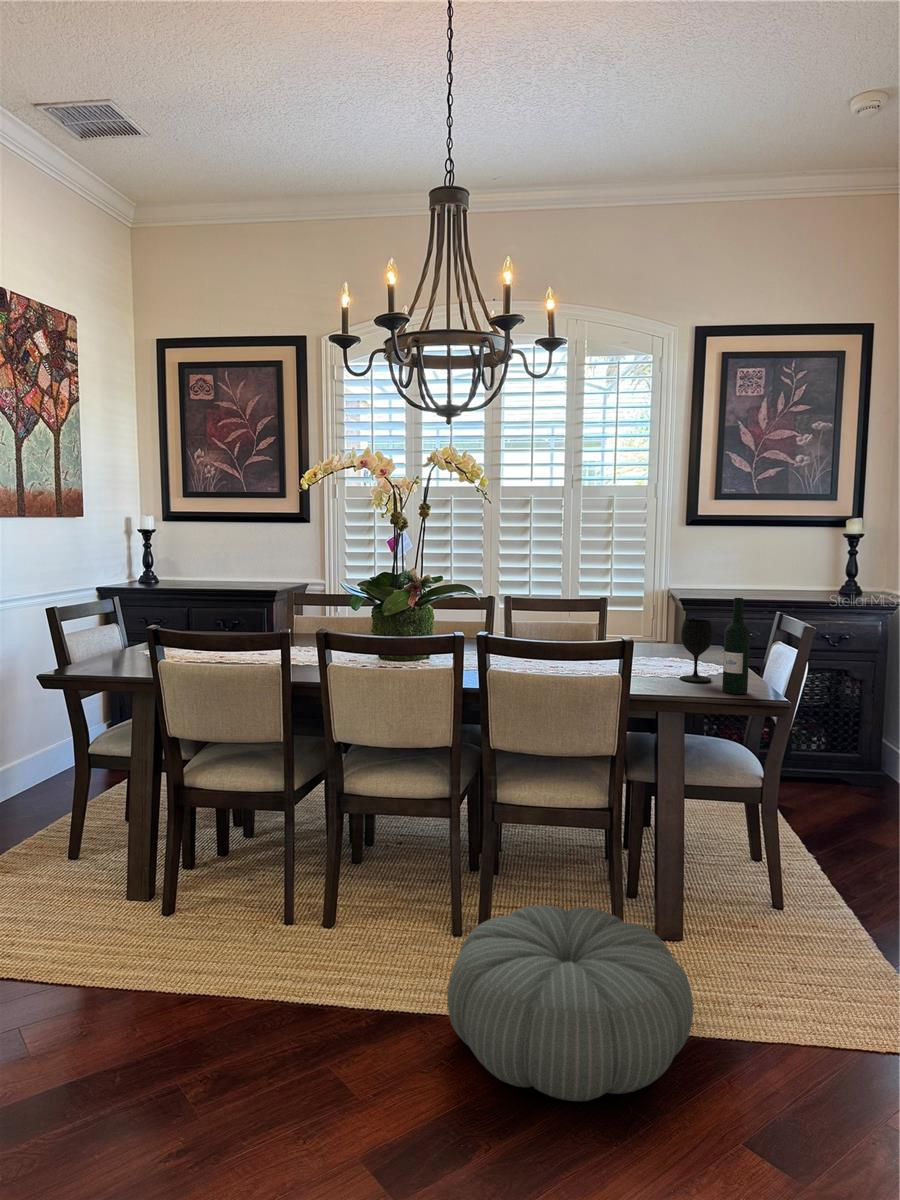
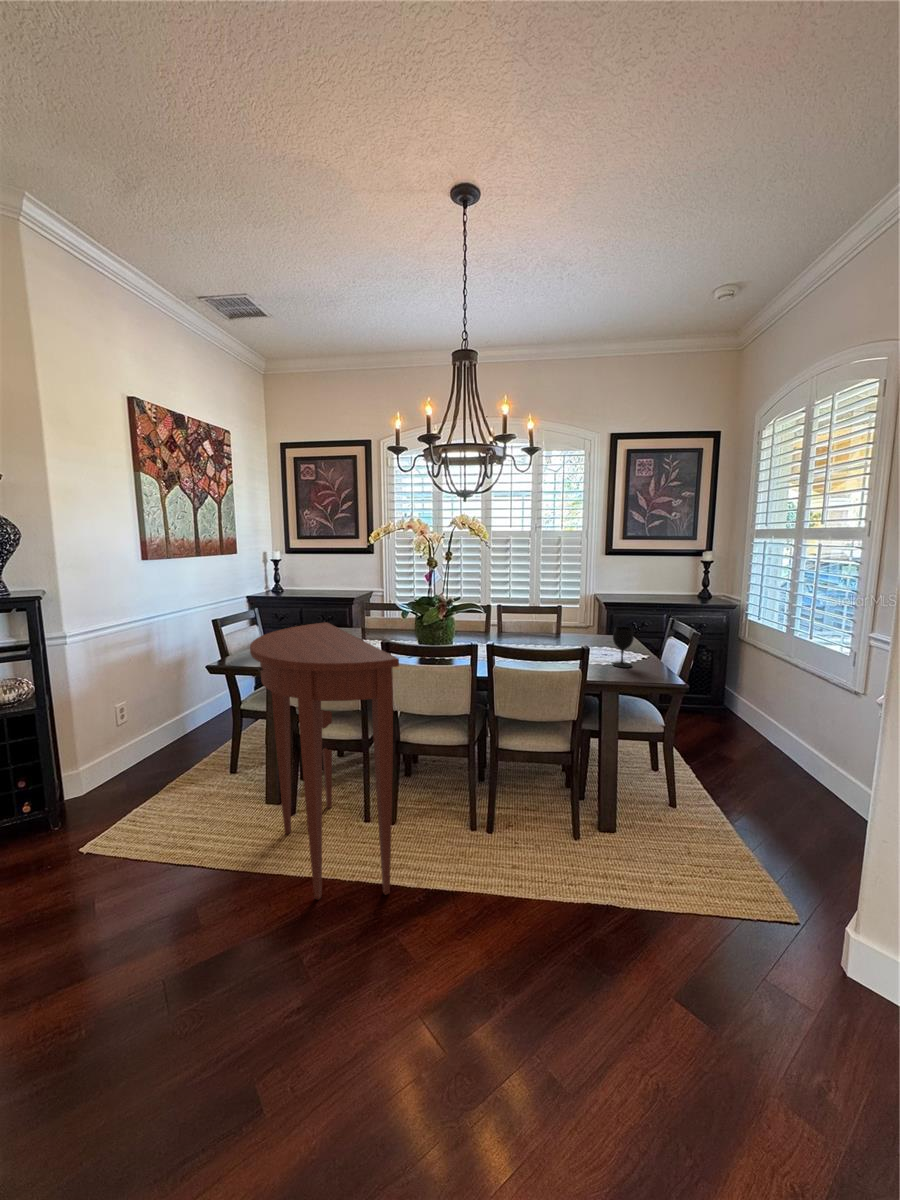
wine bottle: present [722,598,750,694] -> none [641,616,659,677]
console table: none [109,608,338,1026] -> present [250,622,399,899]
pouf: present [447,905,693,1101] -> none [472,818,631,961]

